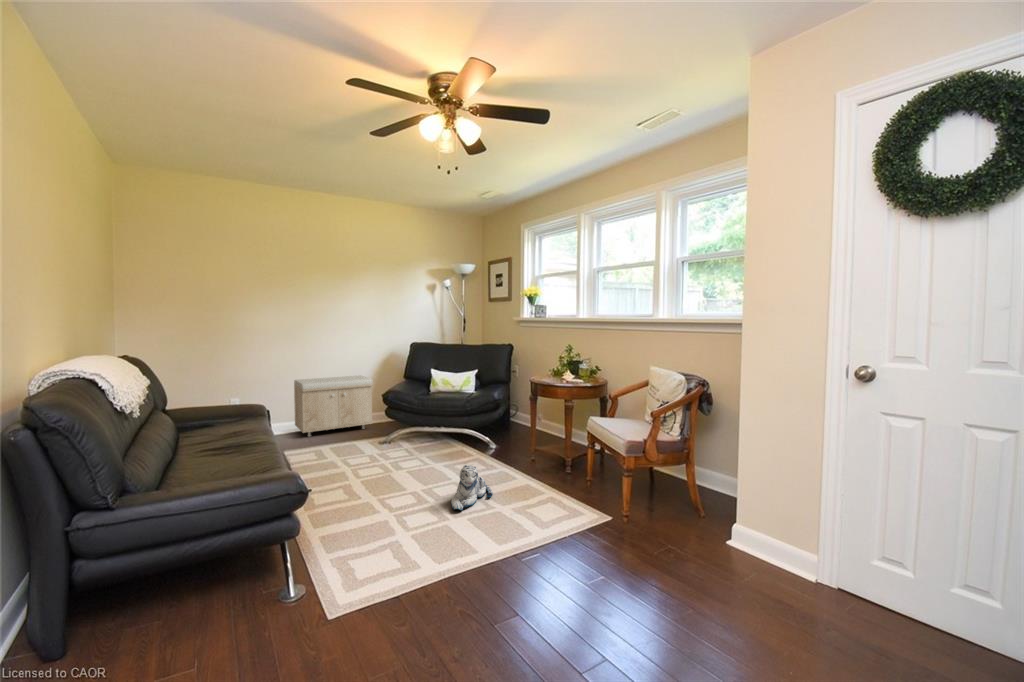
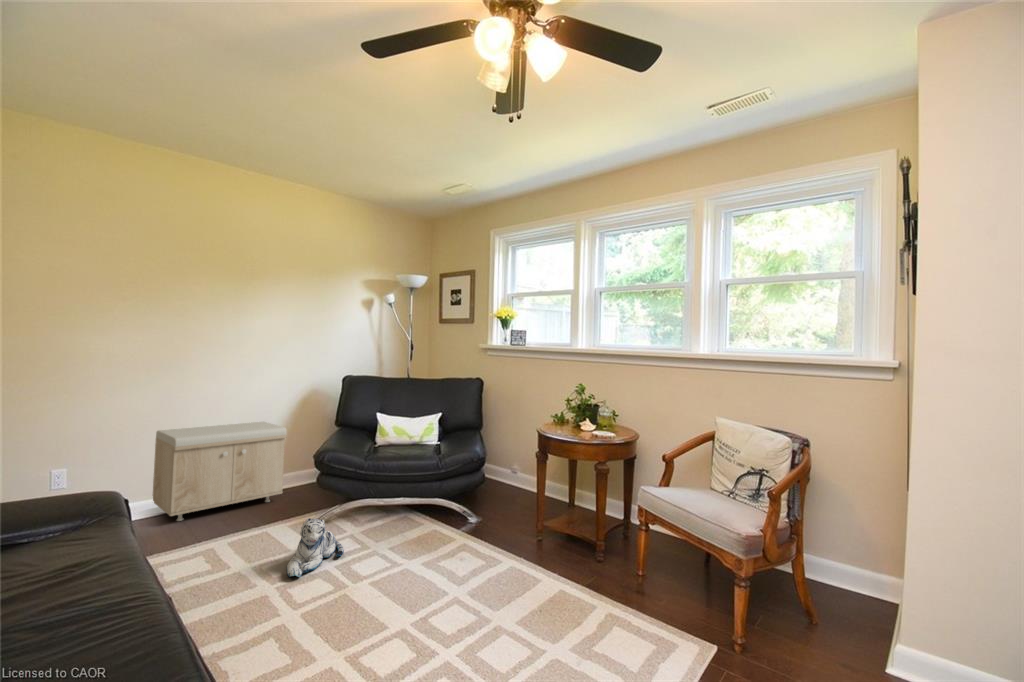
plush toy: present [451,465,493,510] -> present [287,518,344,577]

